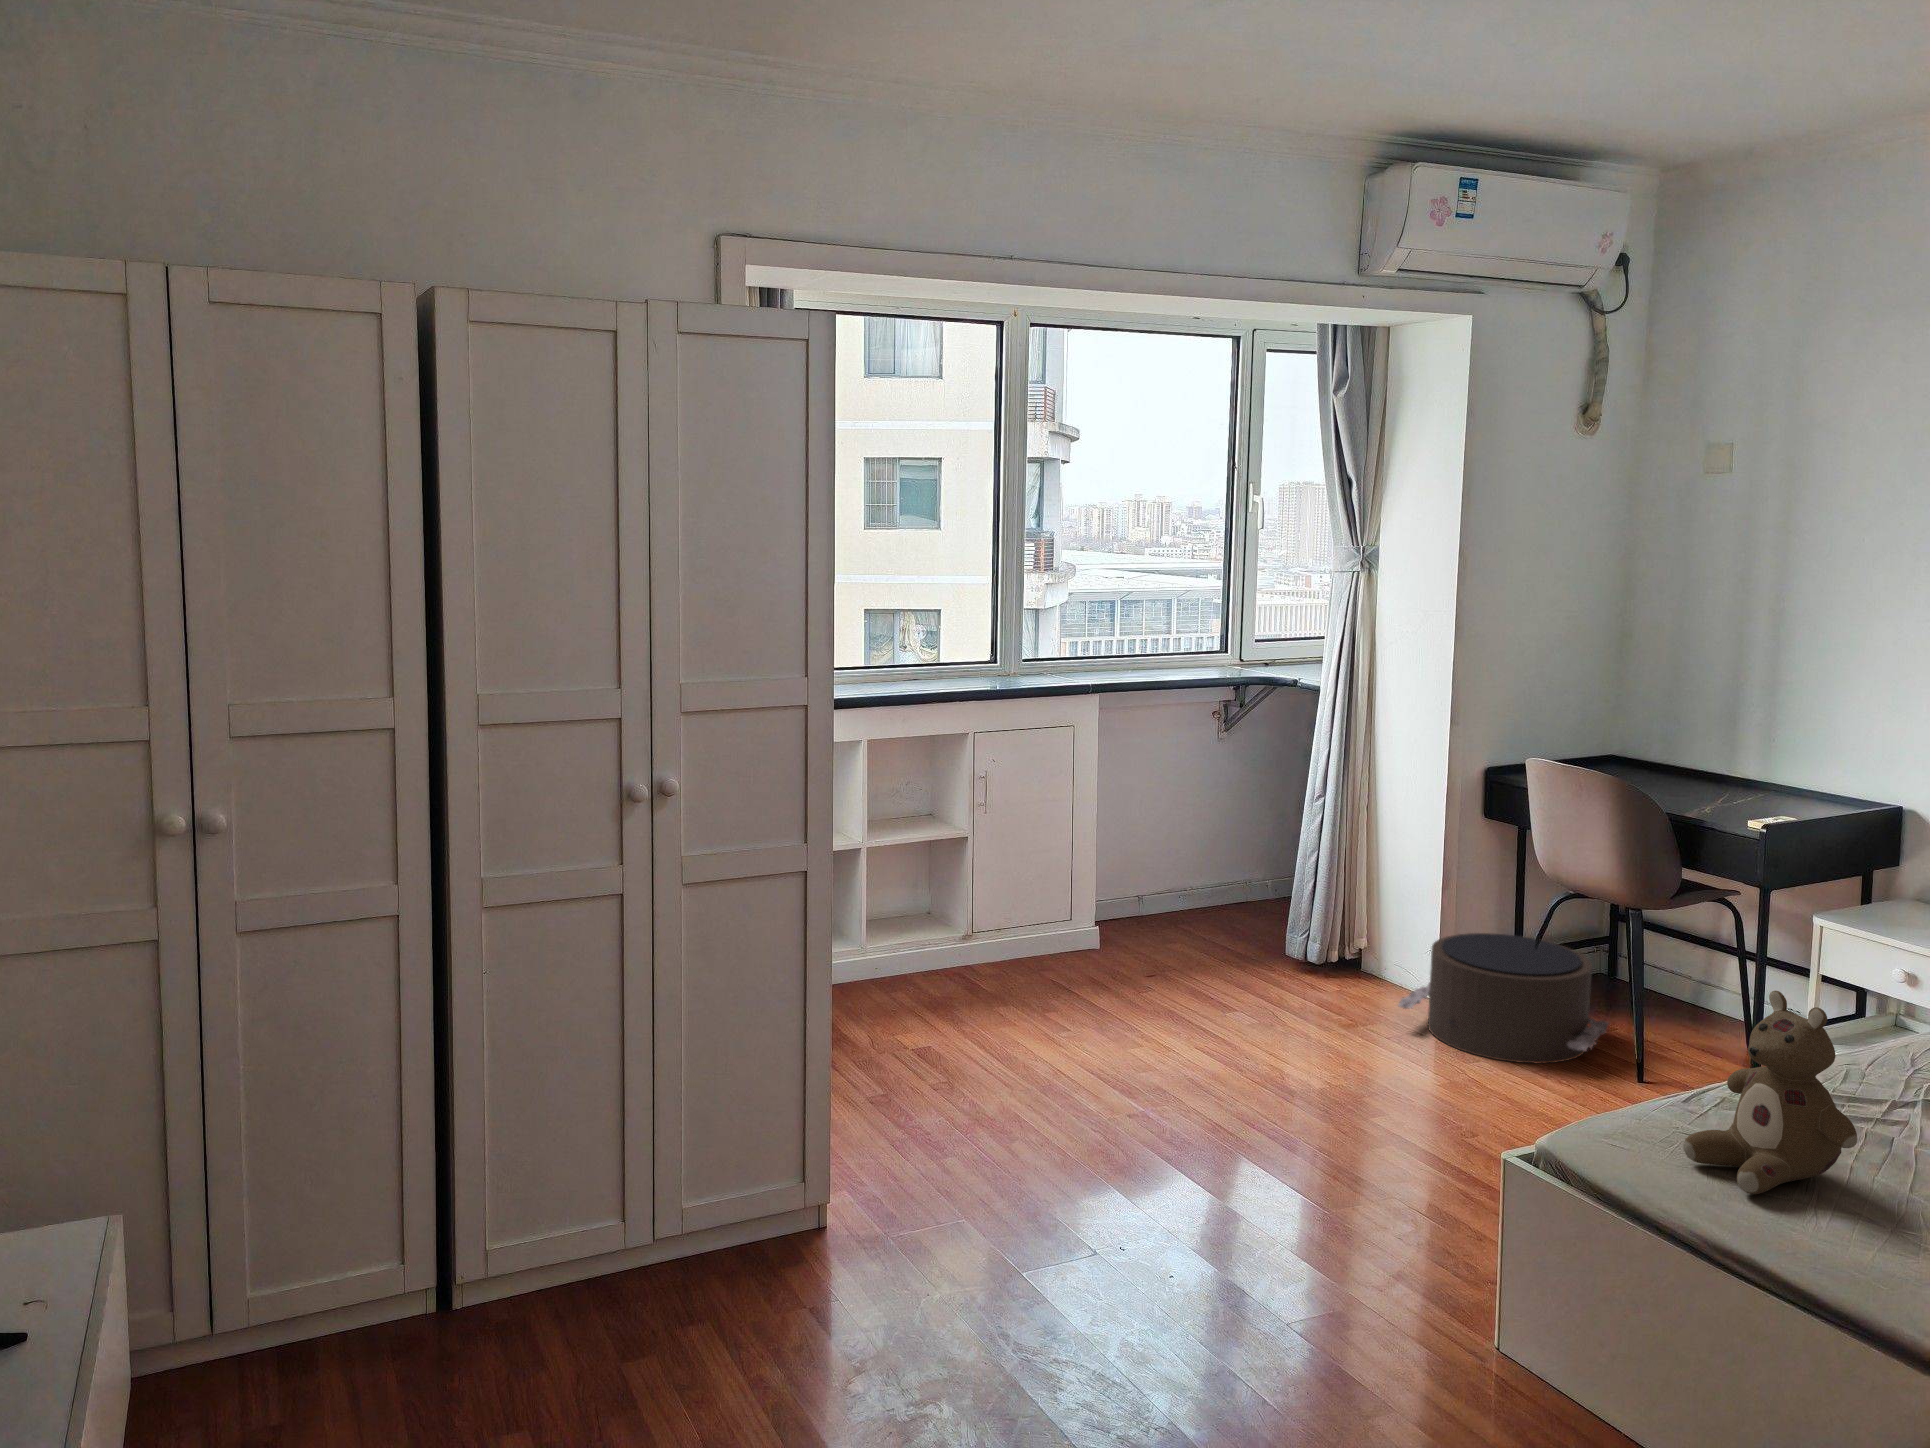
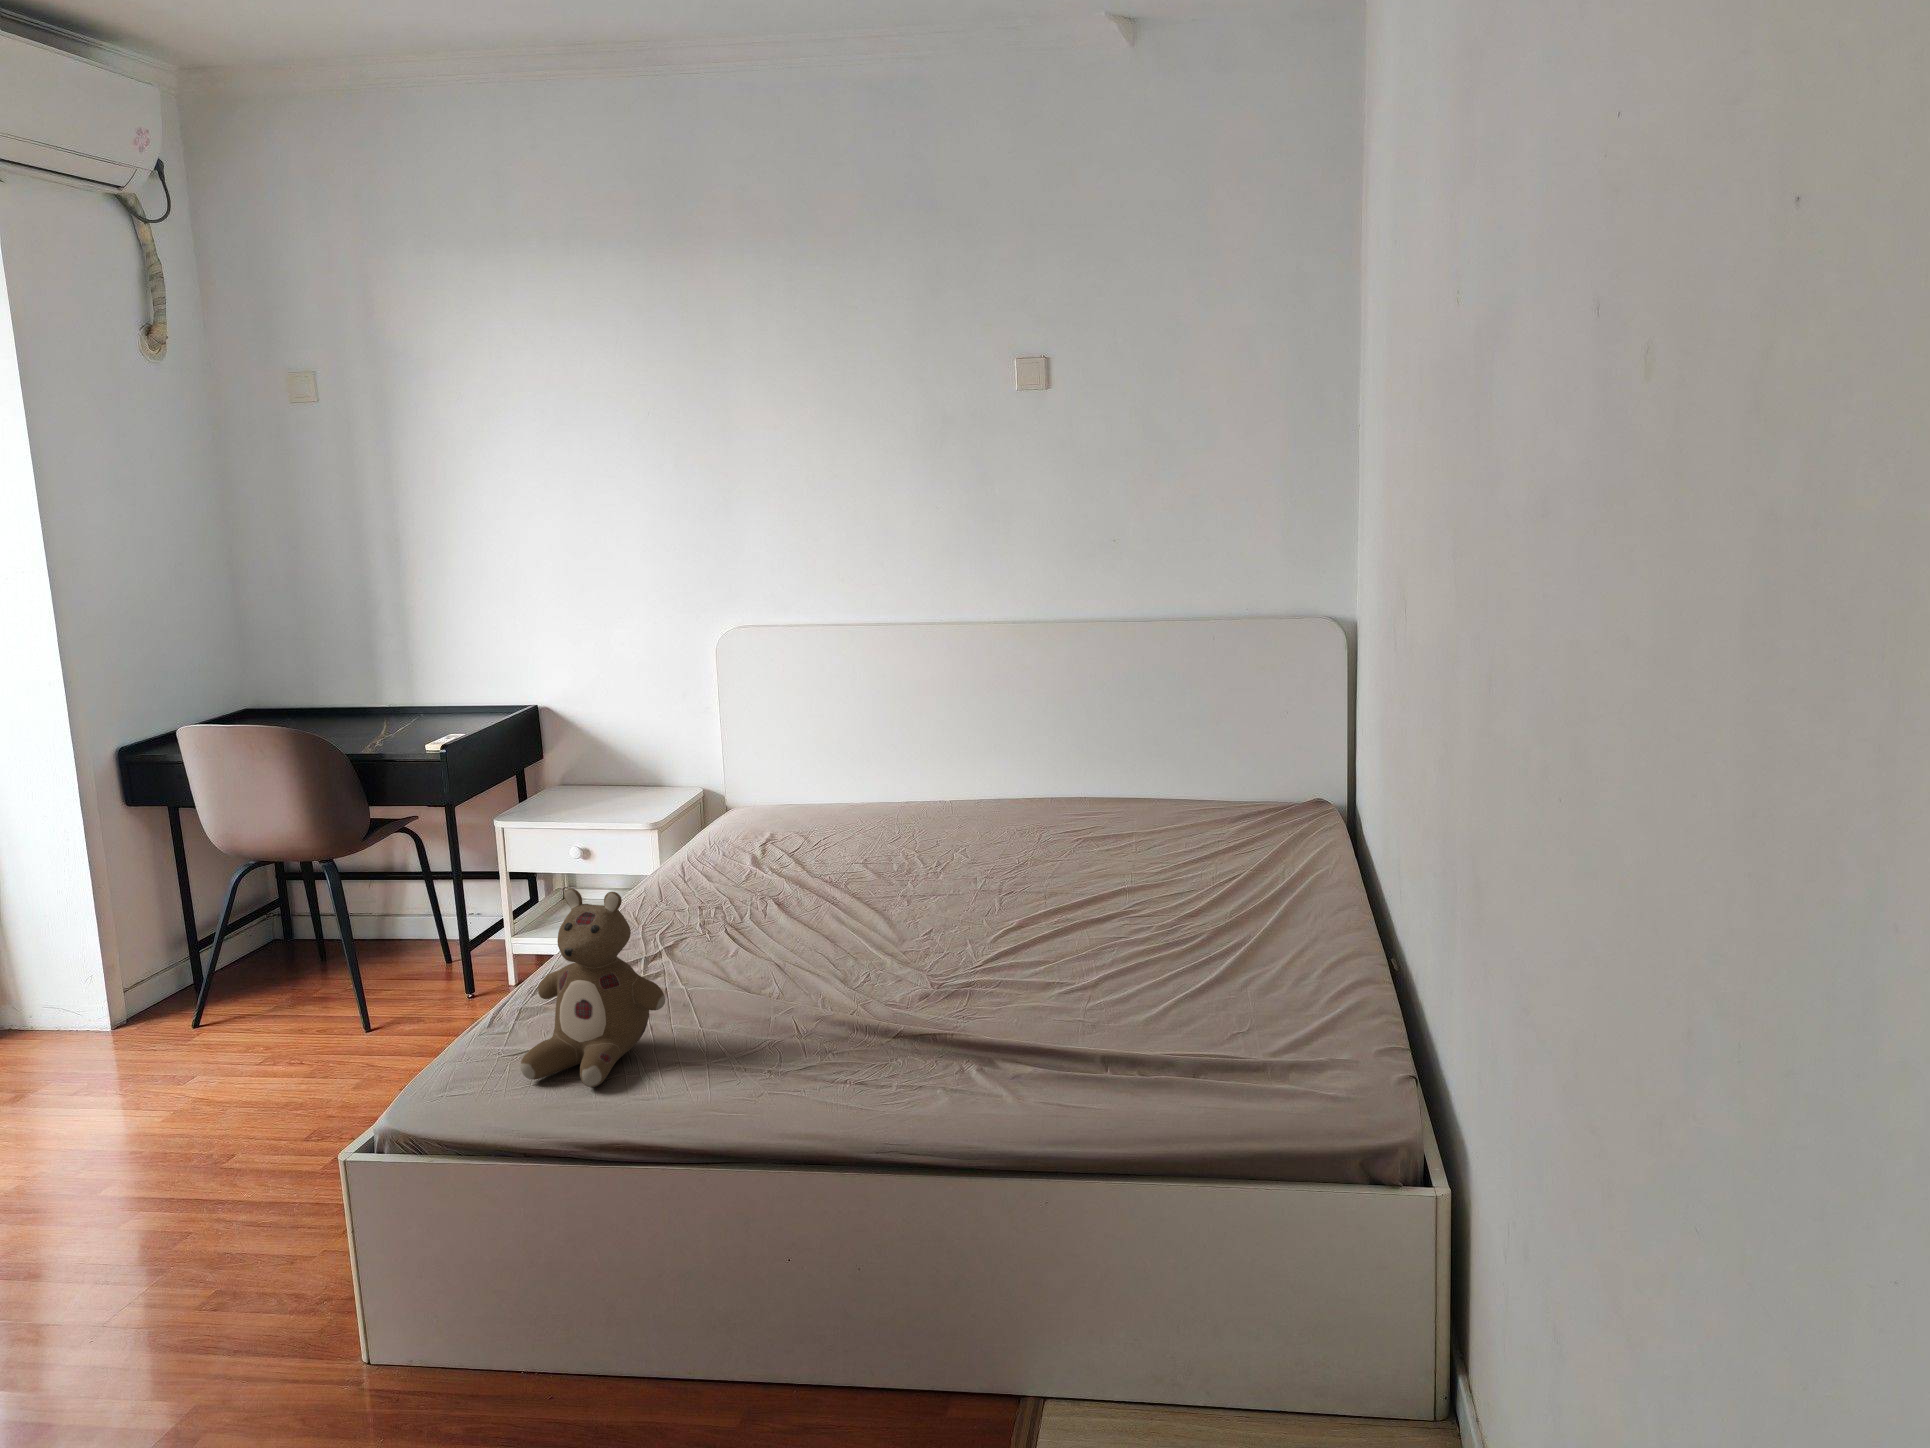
pouf: present [1398,933,1609,1063] -> none [75,923,325,1077]

